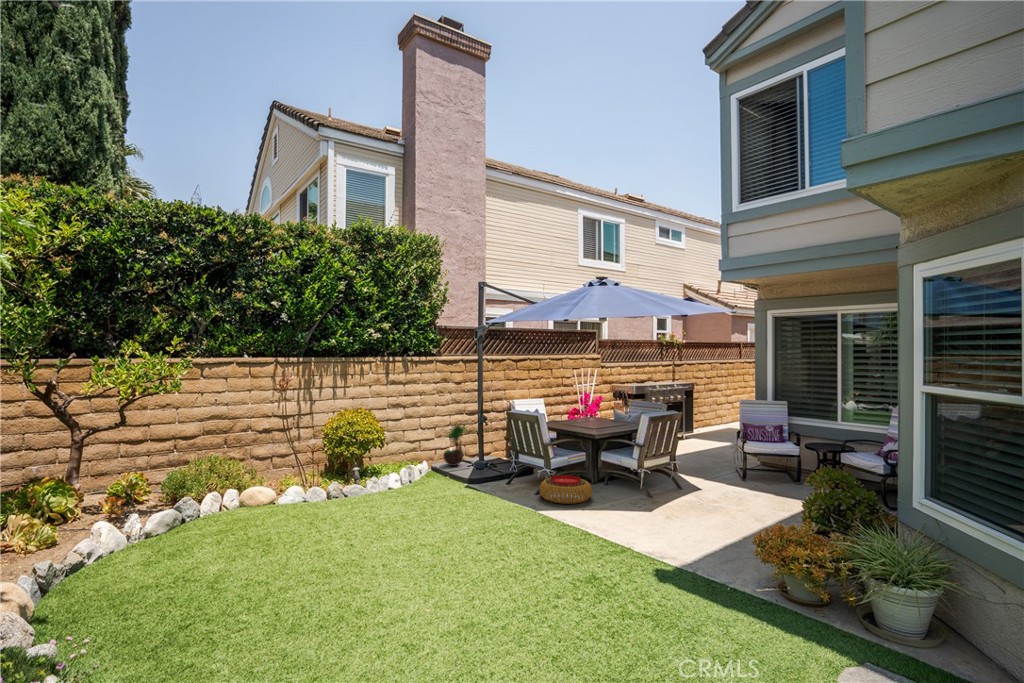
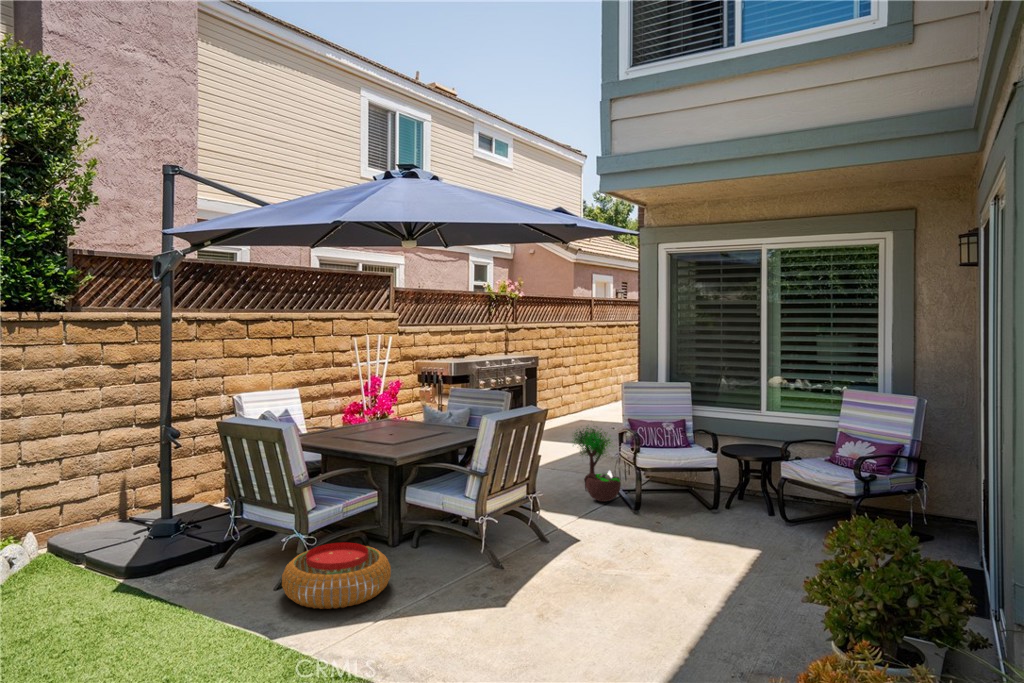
potted tree: present [443,423,467,466] -> present [574,428,621,502]

